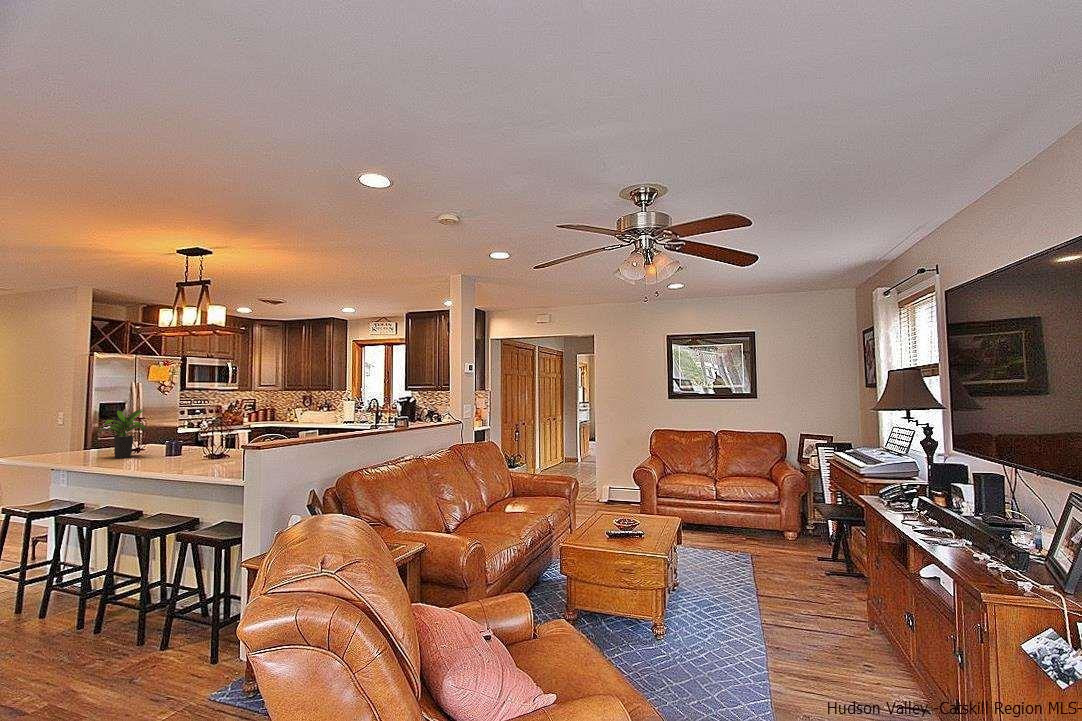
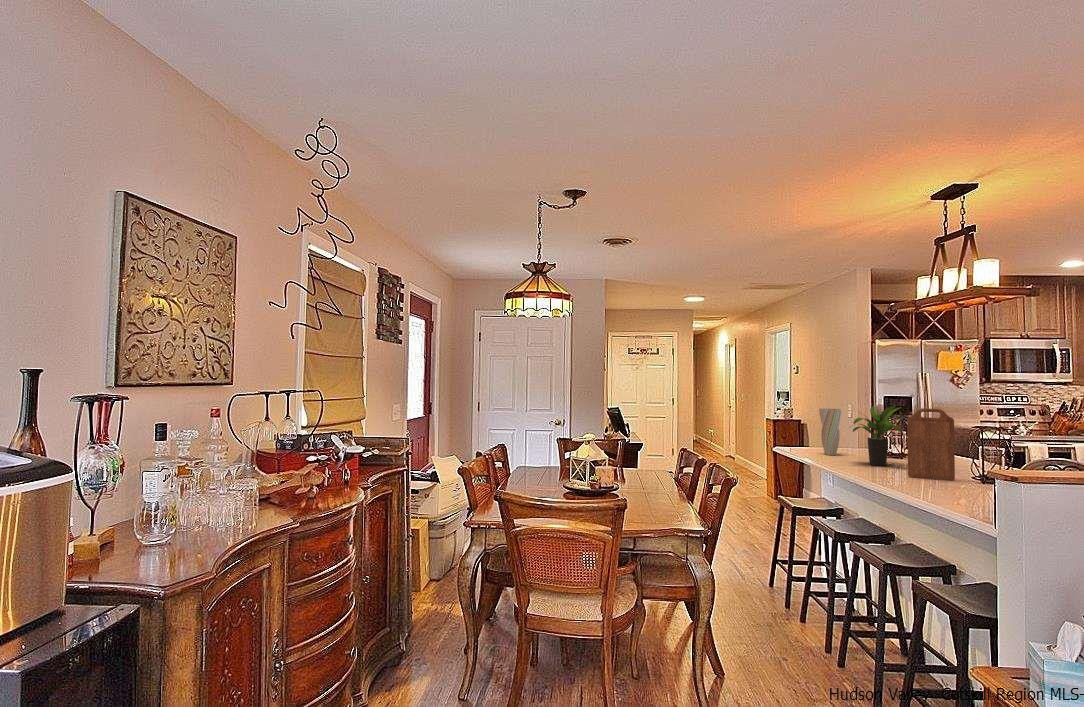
cutting board: none [156,410,194,462] -> present [907,408,955,480]
vase: none [59,414,83,455] -> present [819,408,842,455]

